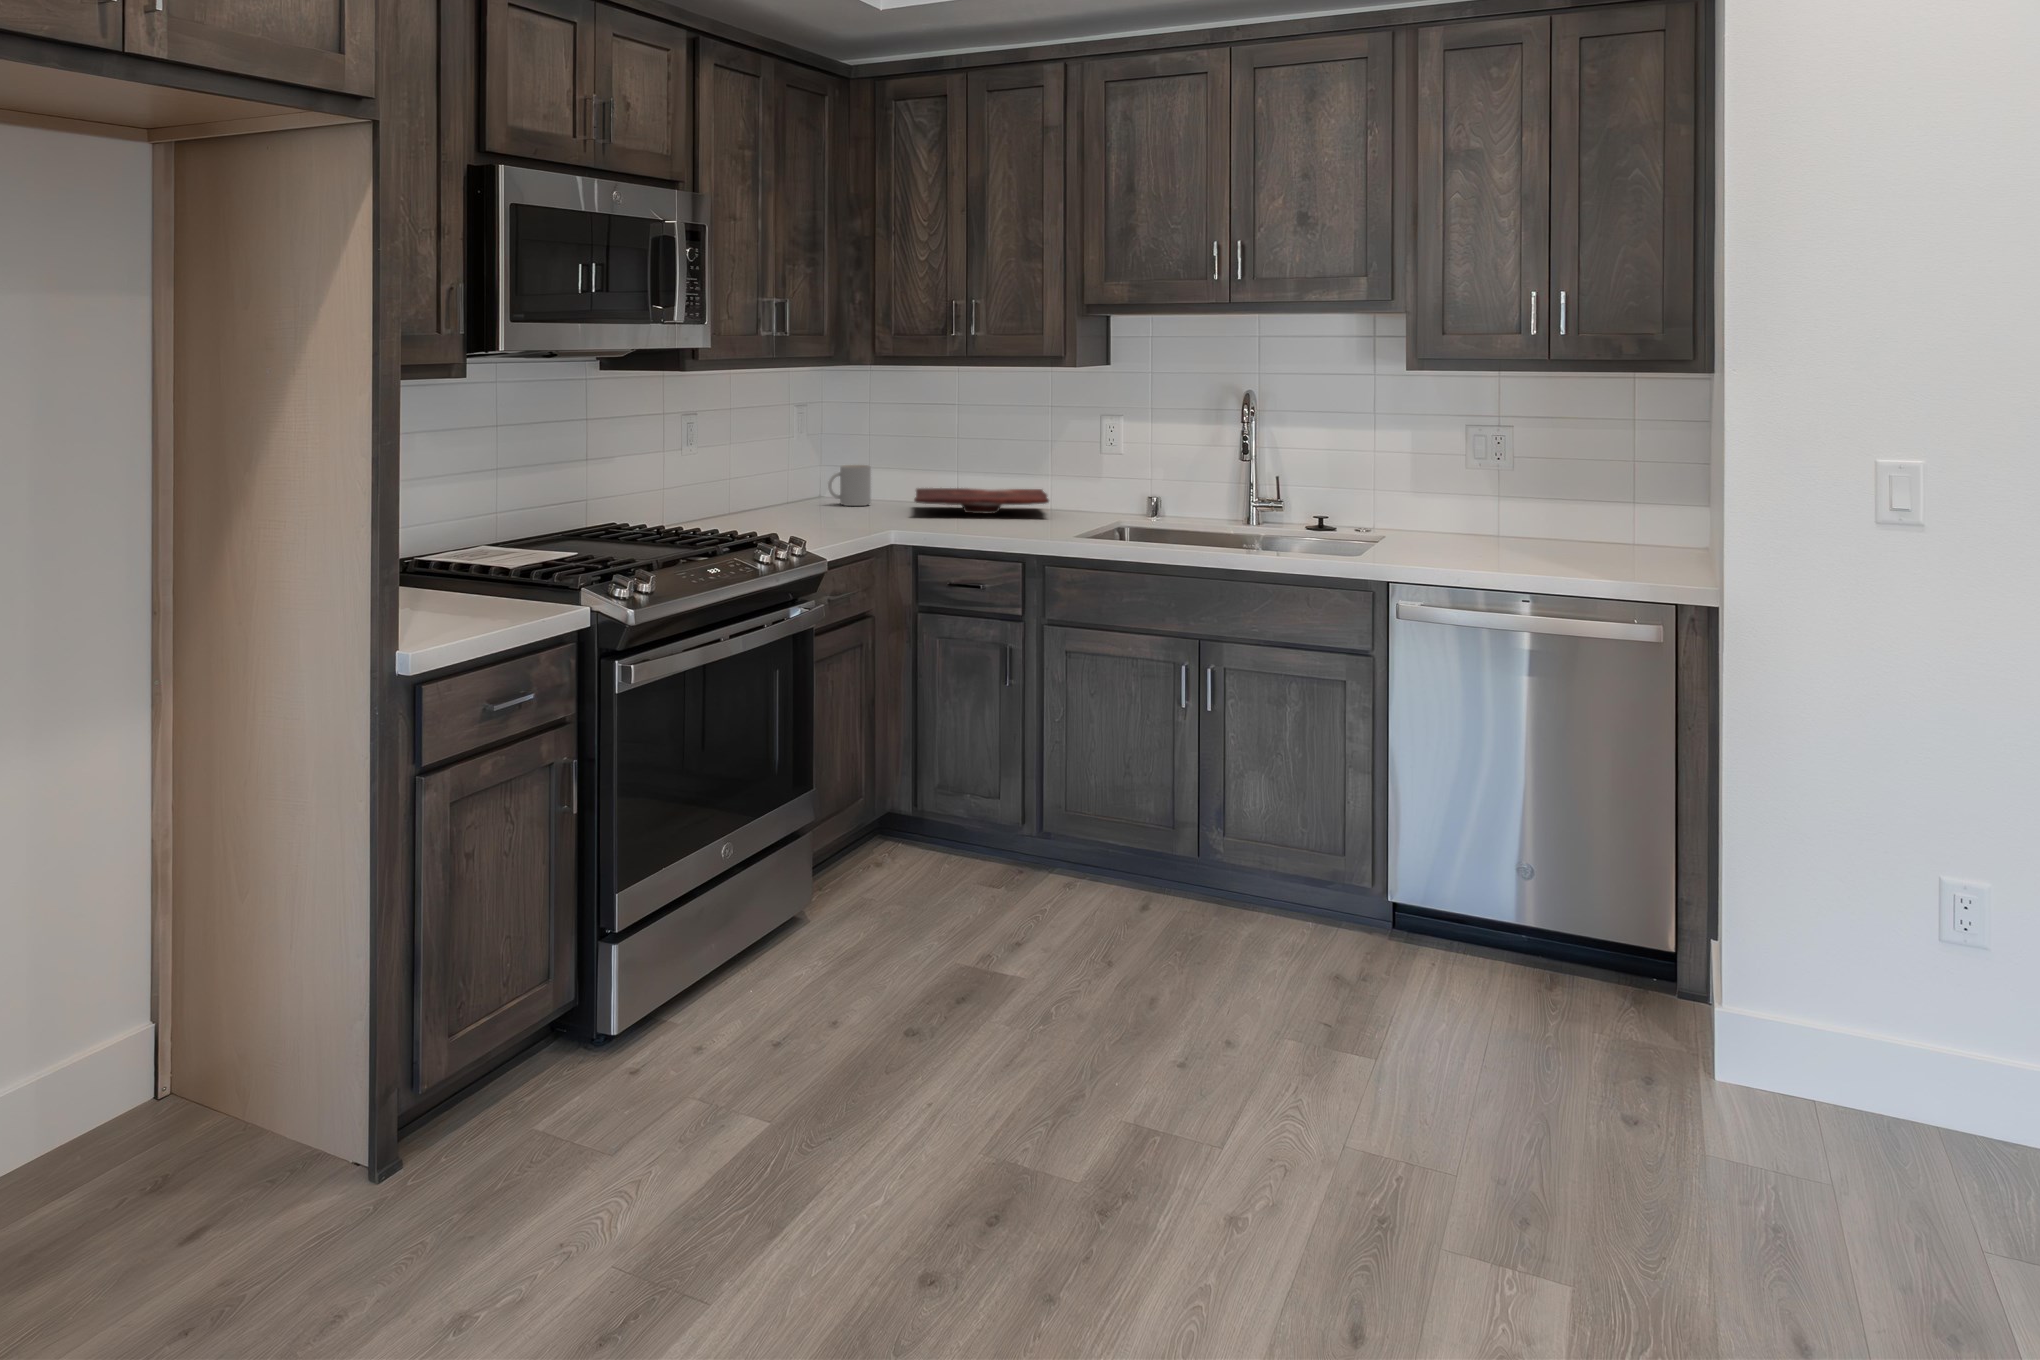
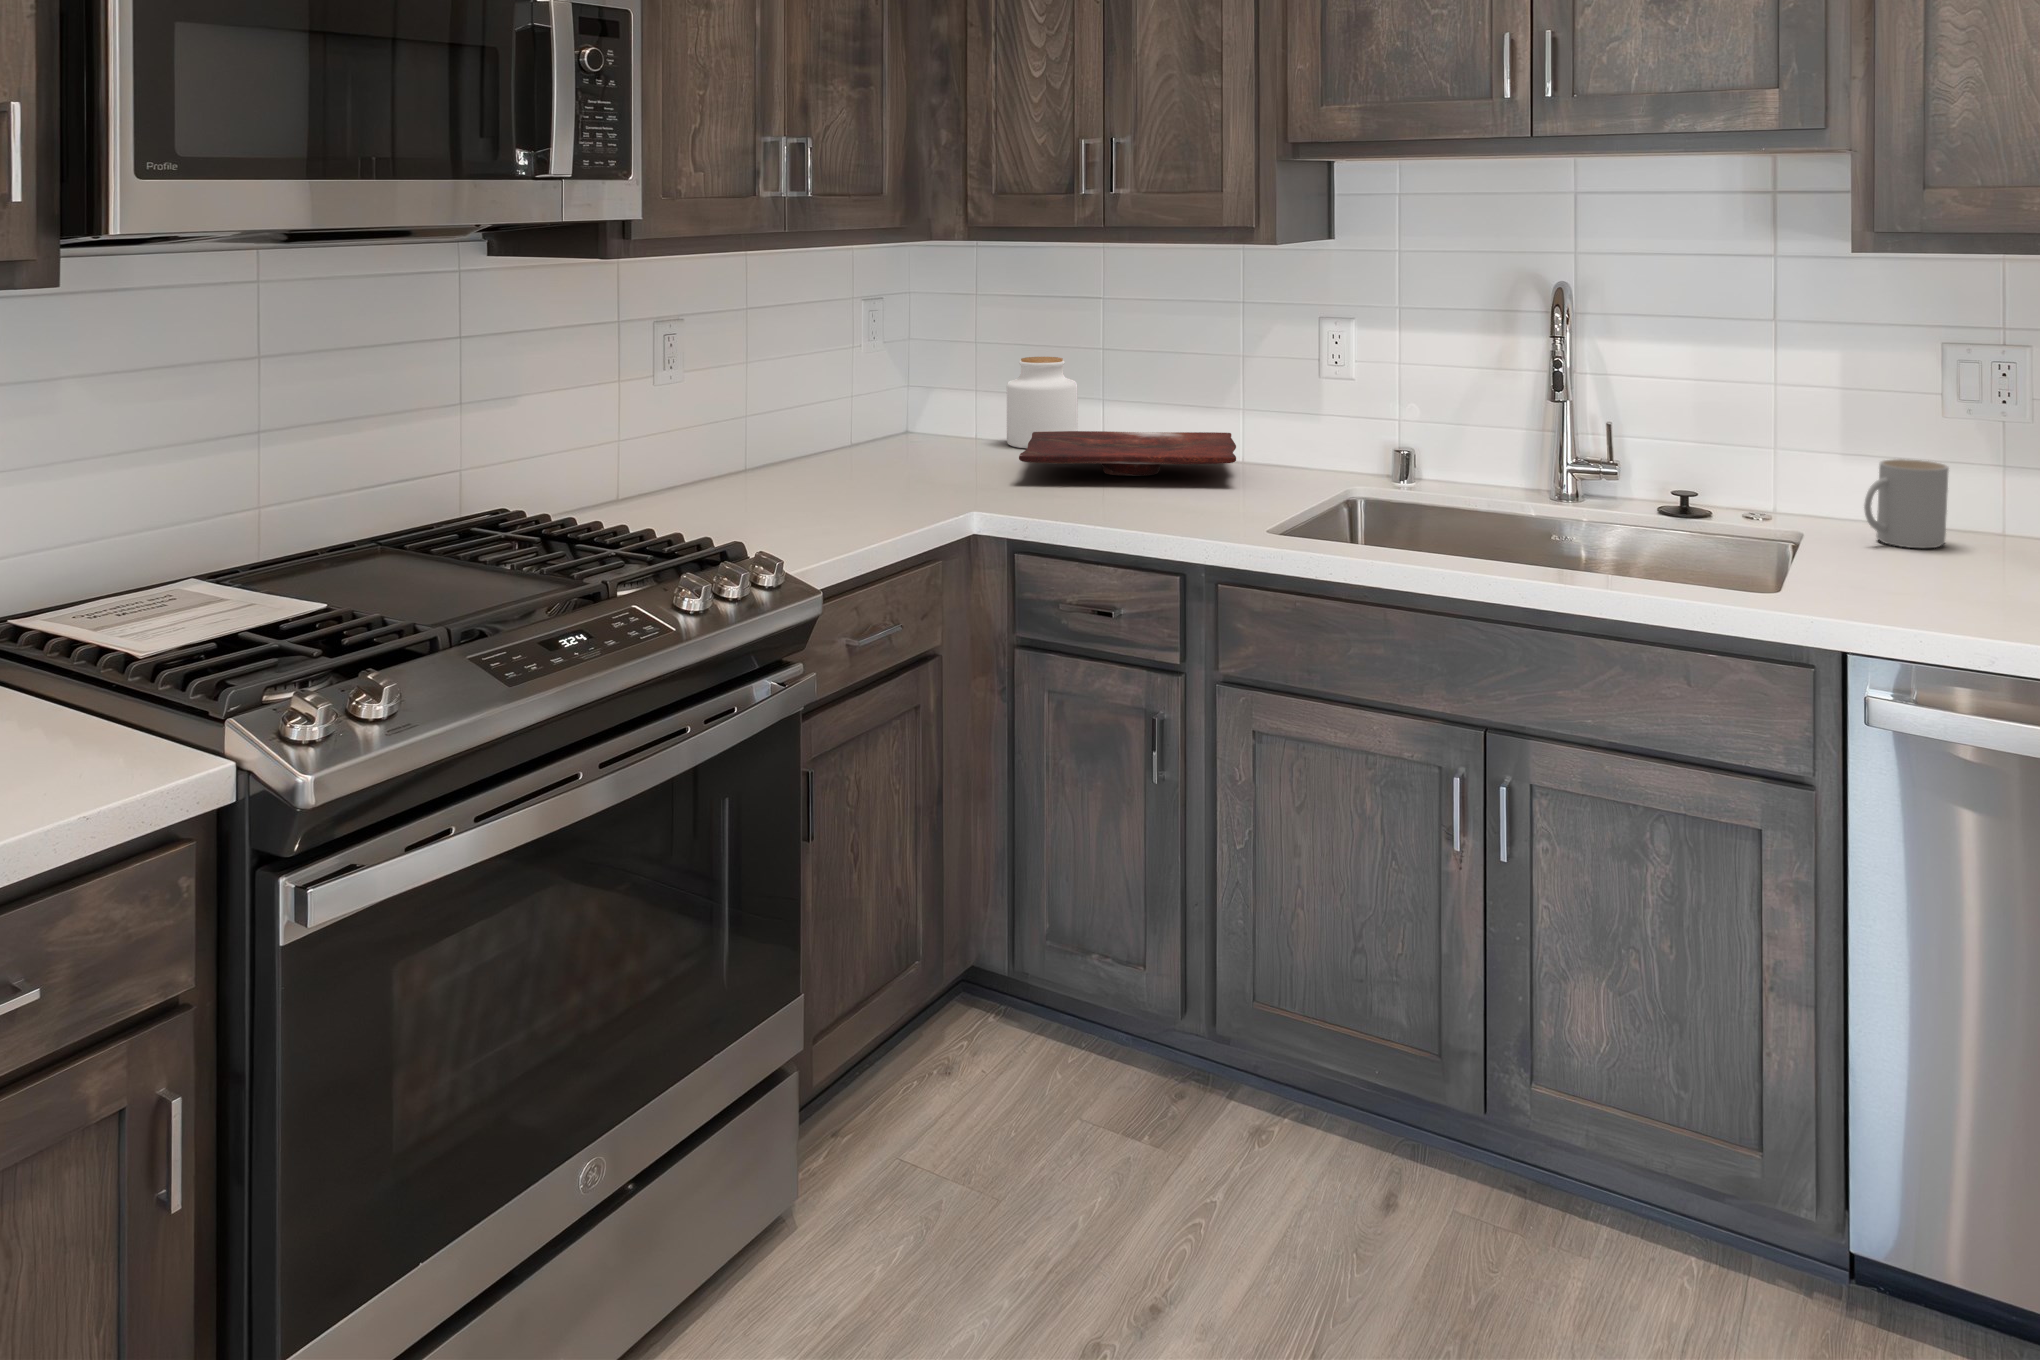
jar: none [894,443,940,502] -> present [1007,357,1078,448]
mug: present [828,465,871,506] -> present [1864,459,1949,548]

